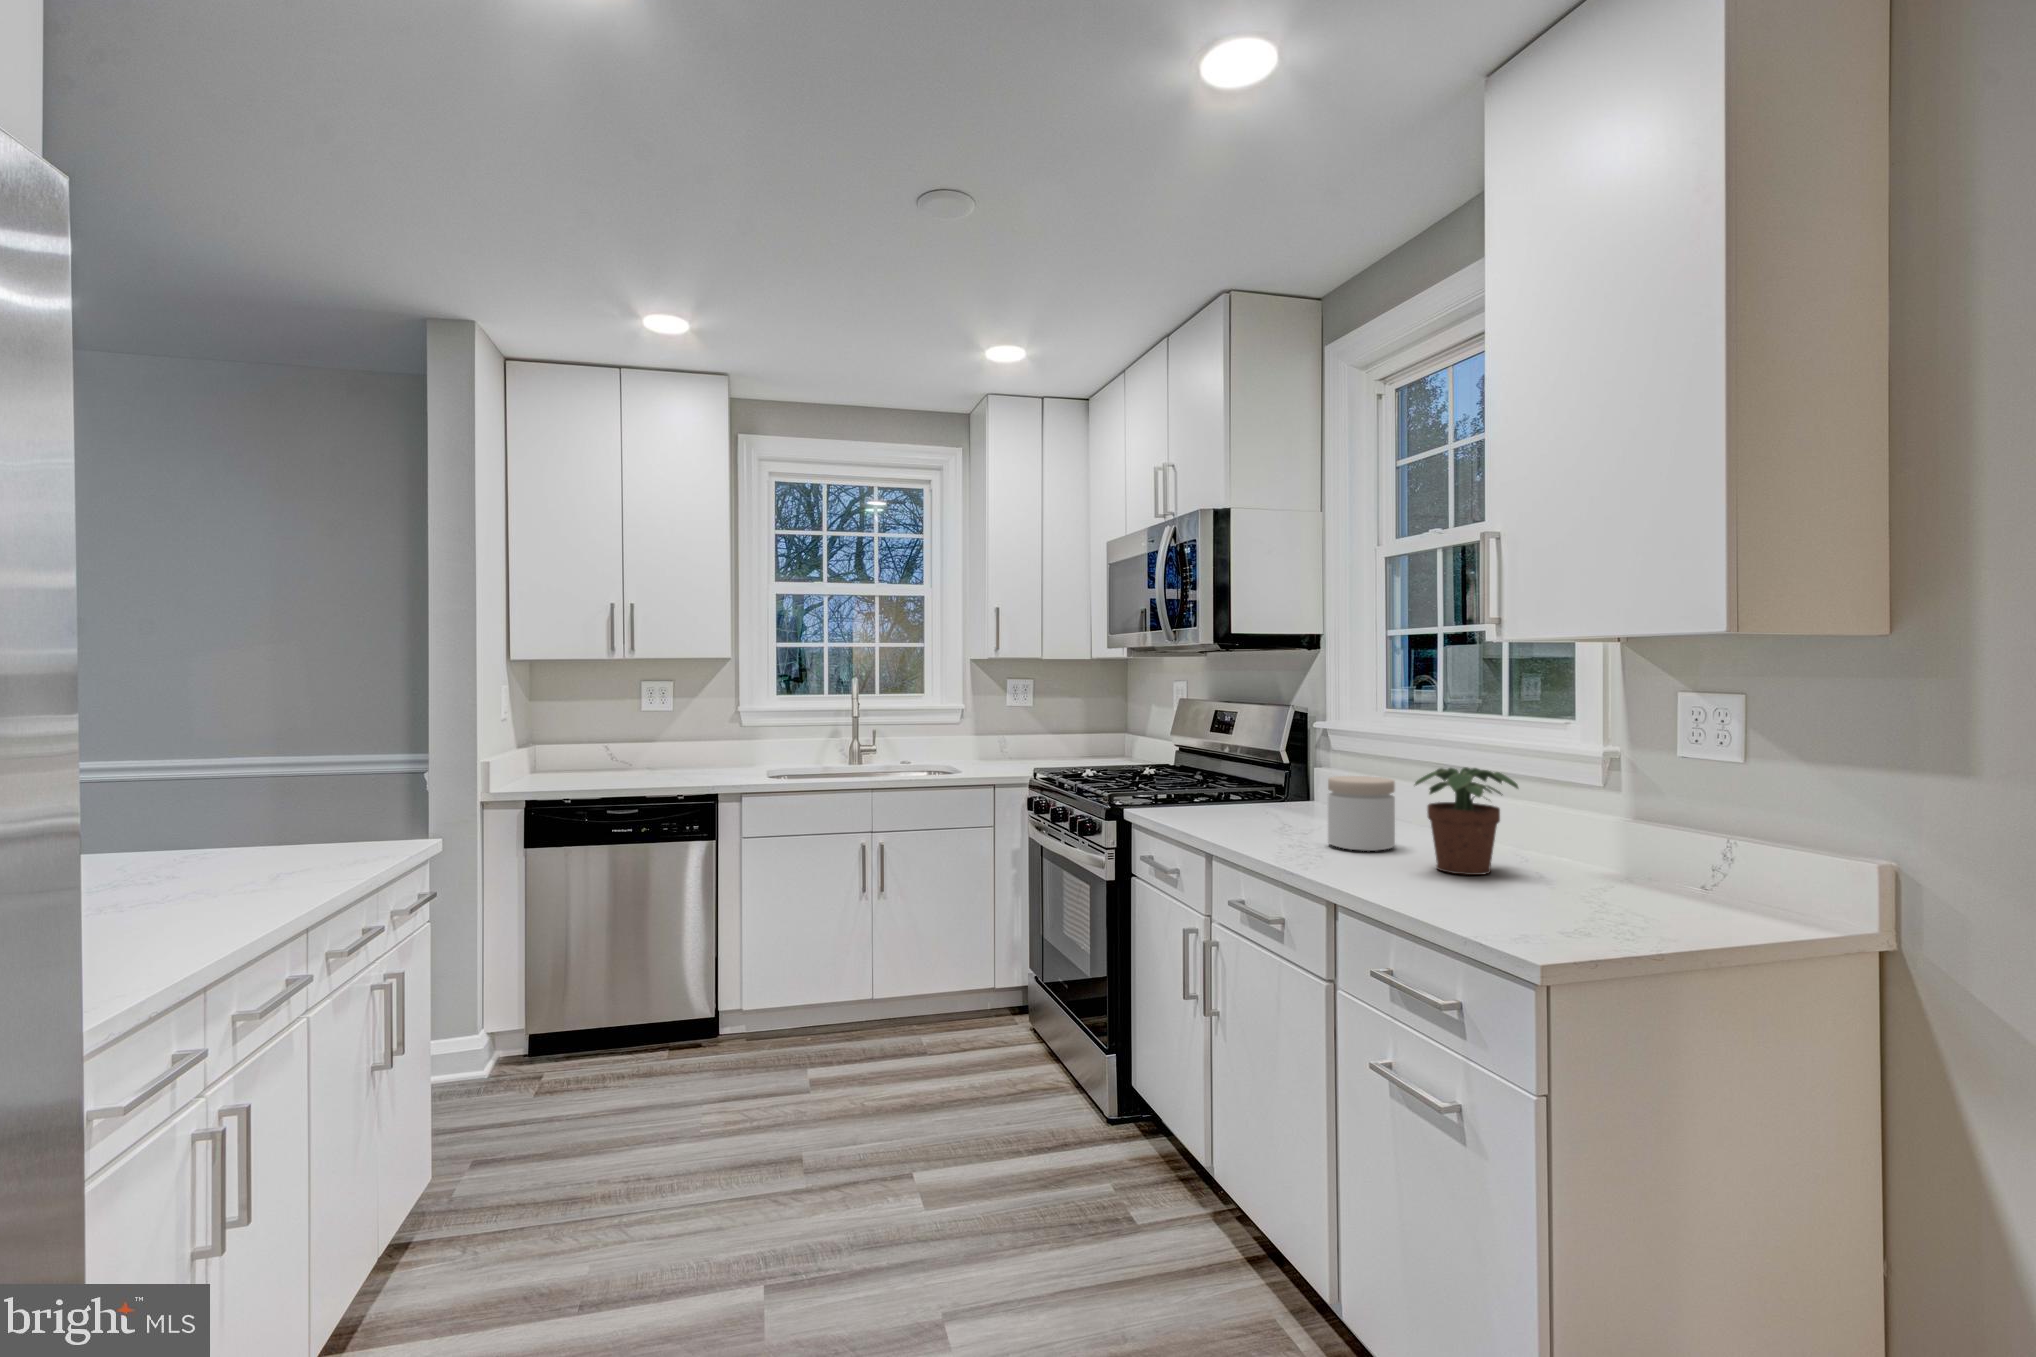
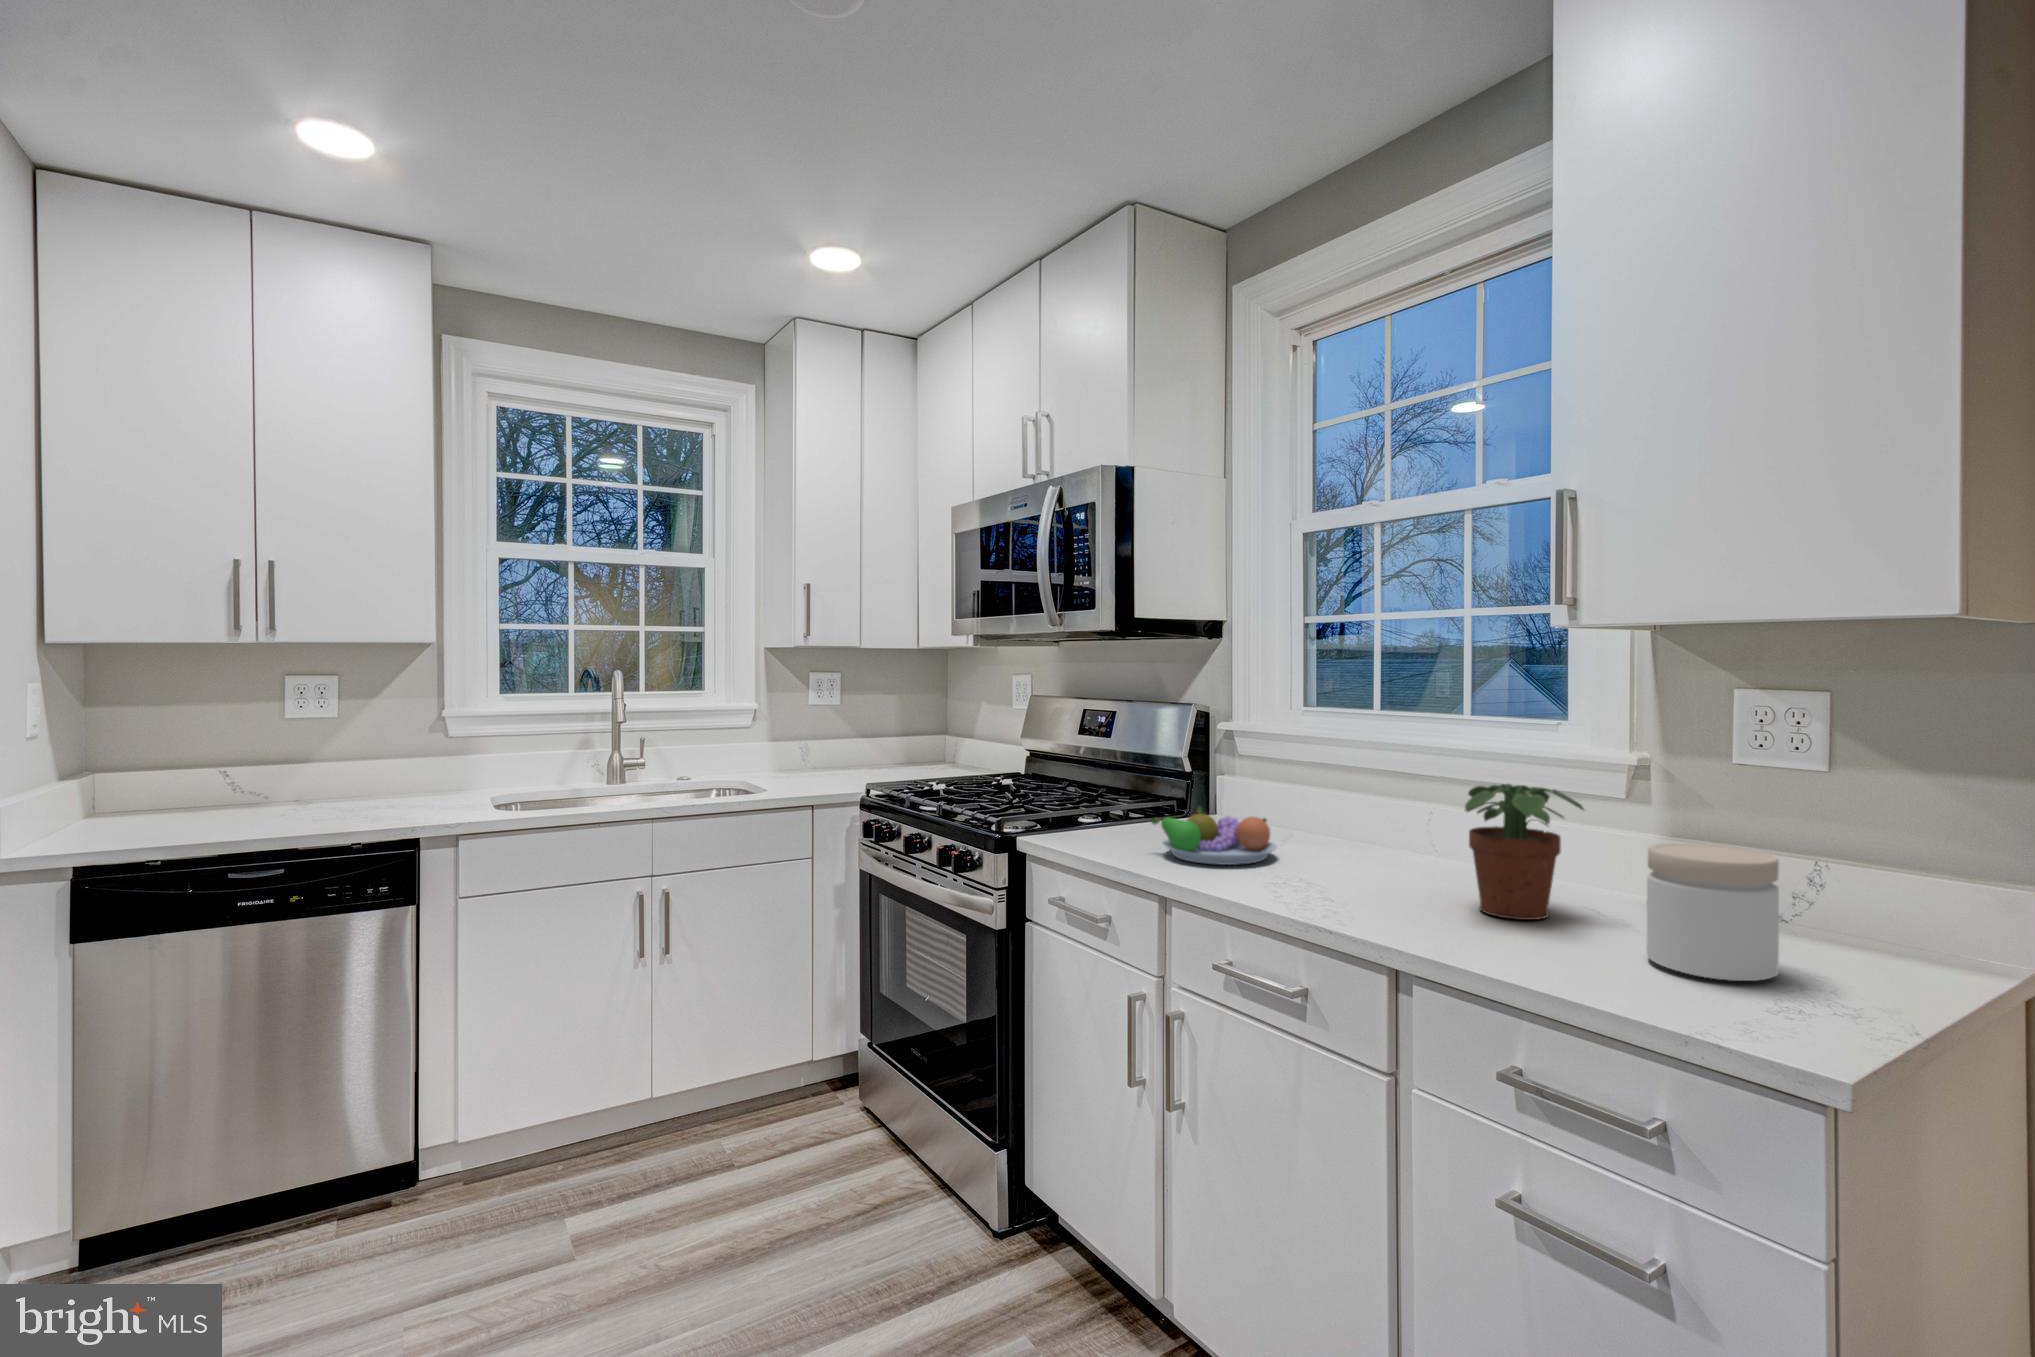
jar: present [1328,776,1395,851] -> present [1646,843,1779,981]
fruit bowl: none [1220,786,1320,832] -> present [1151,807,1277,865]

